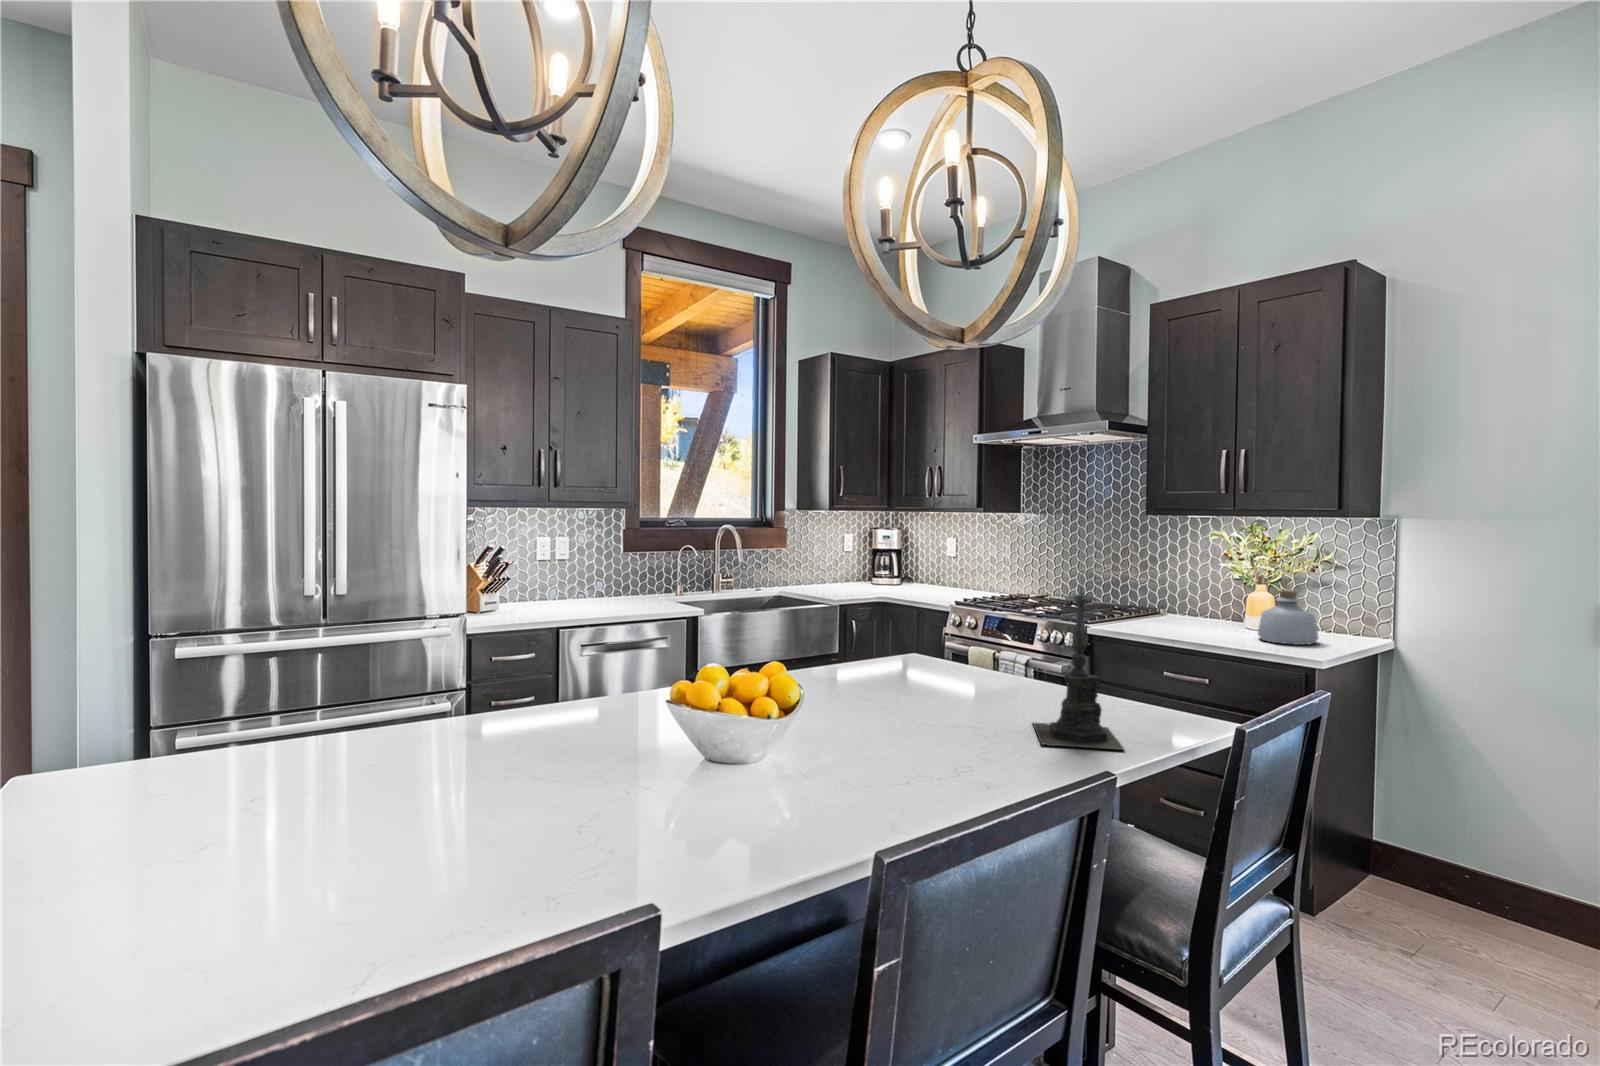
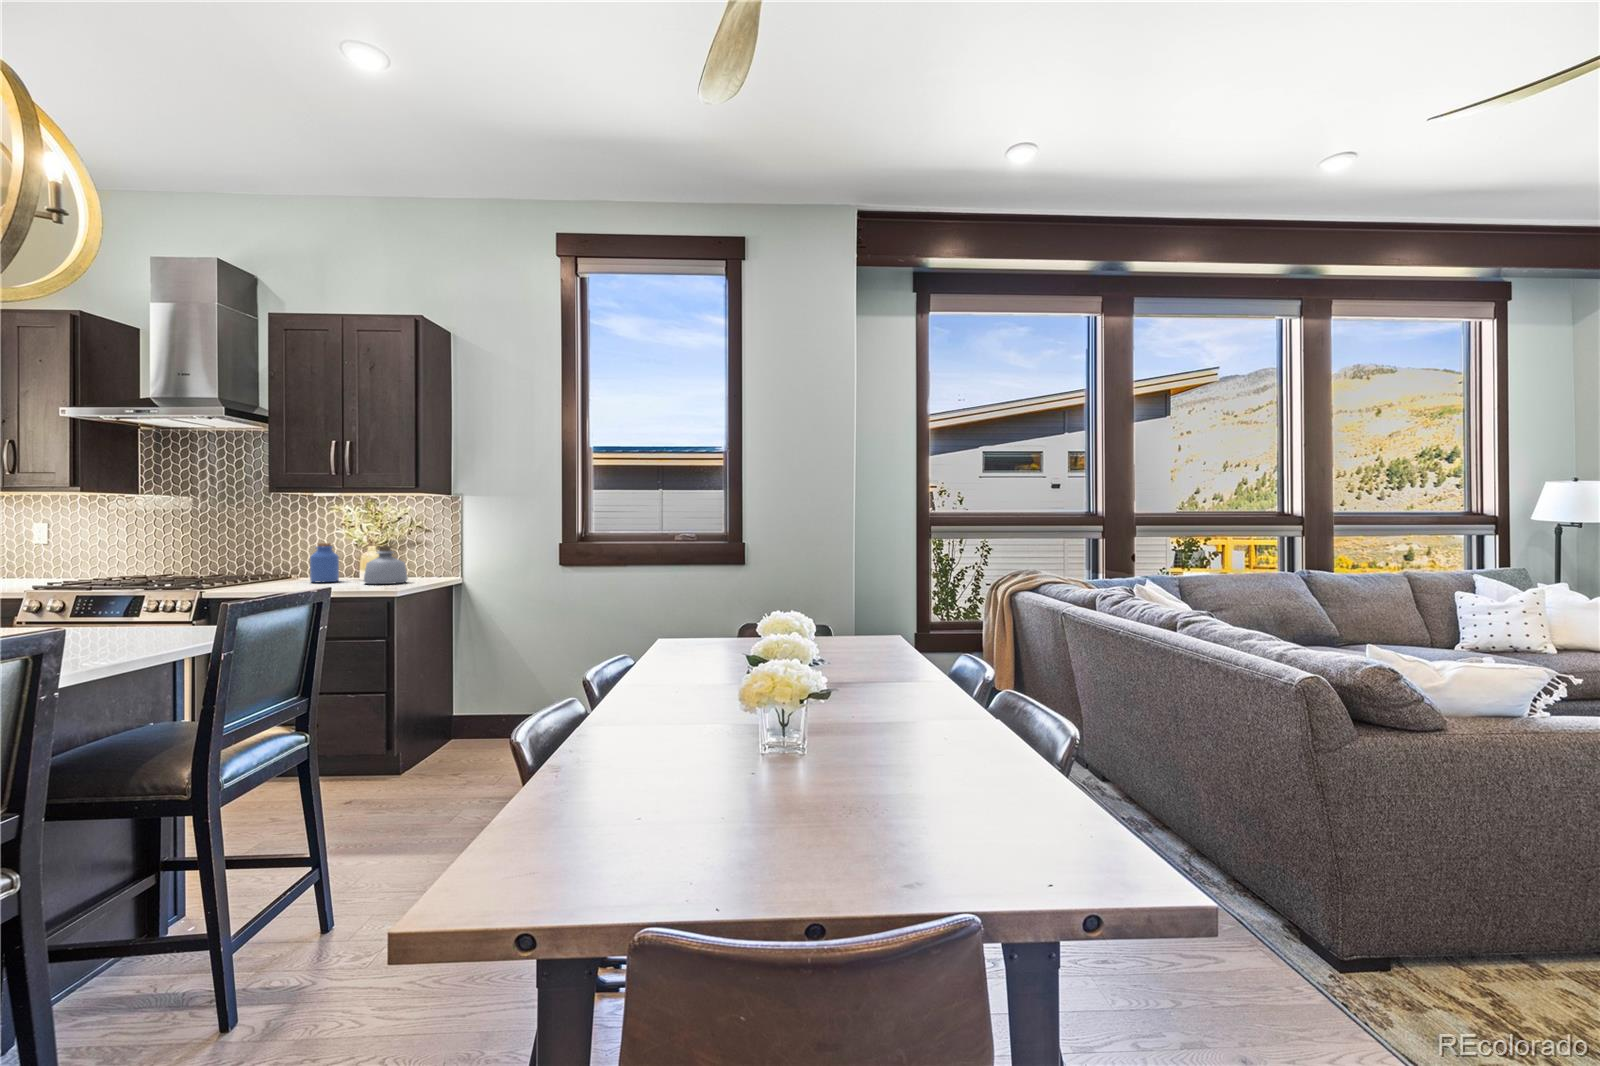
jar: none [1189,580,1223,630] -> present [310,543,339,583]
candle holder: present [1033,585,1124,750] -> none [98,506,187,645]

